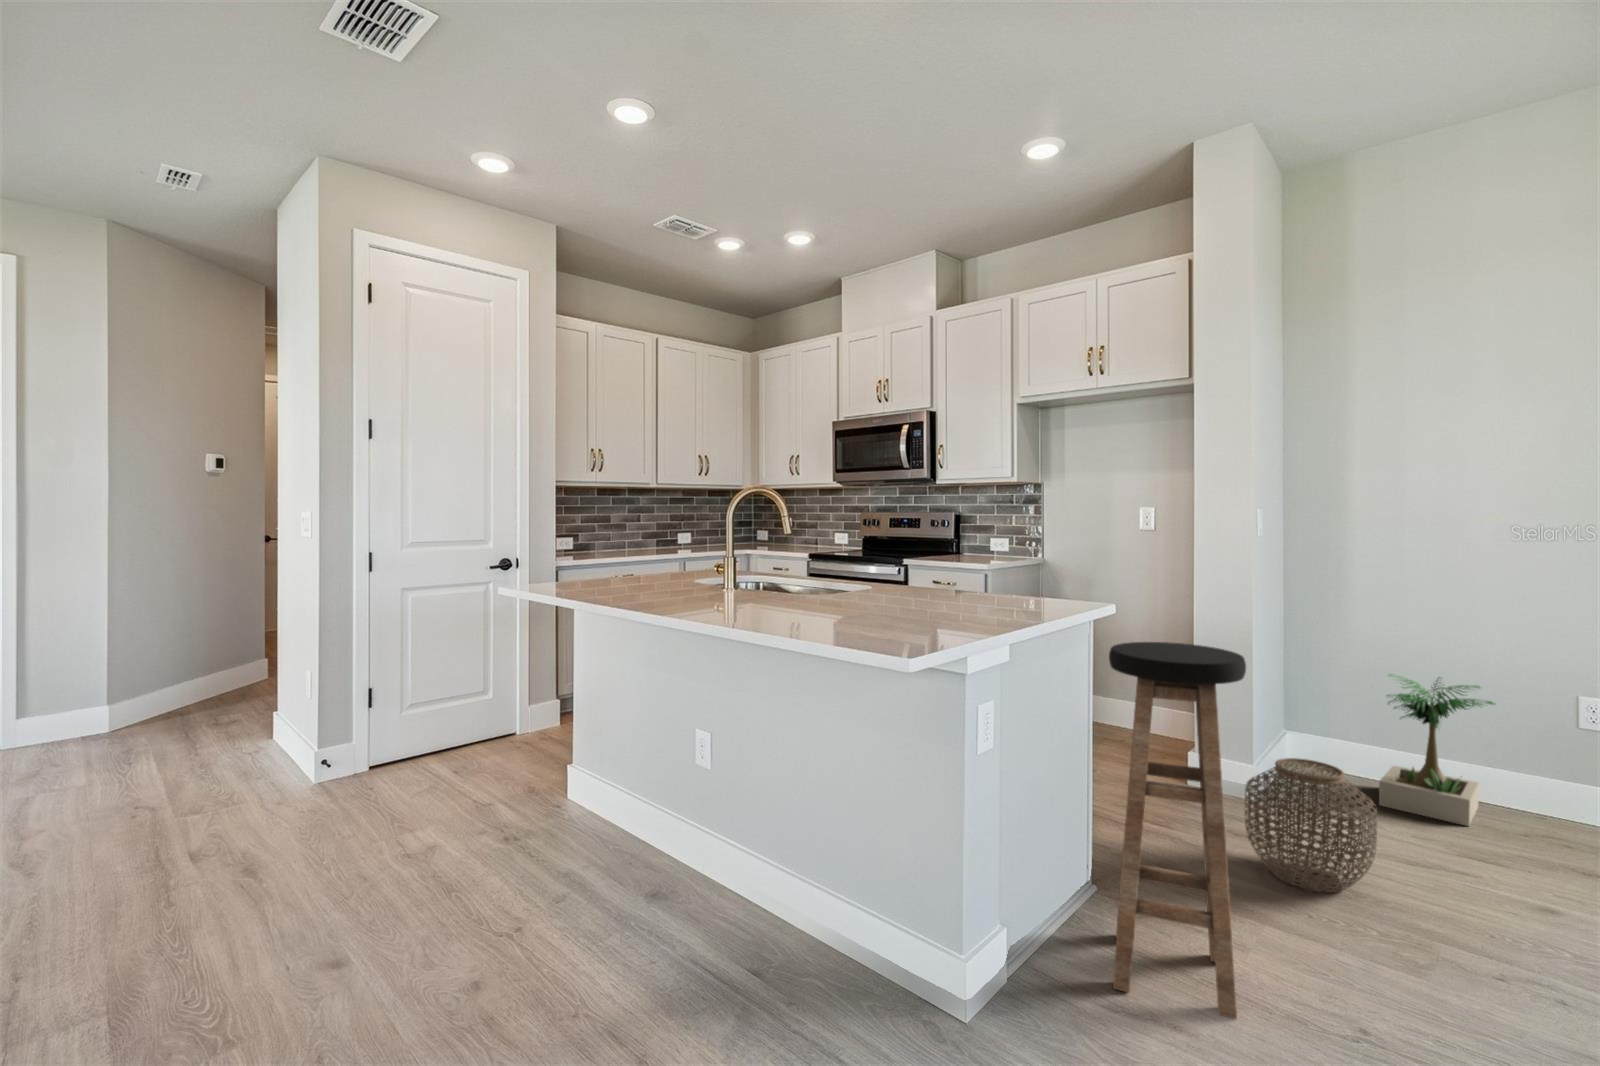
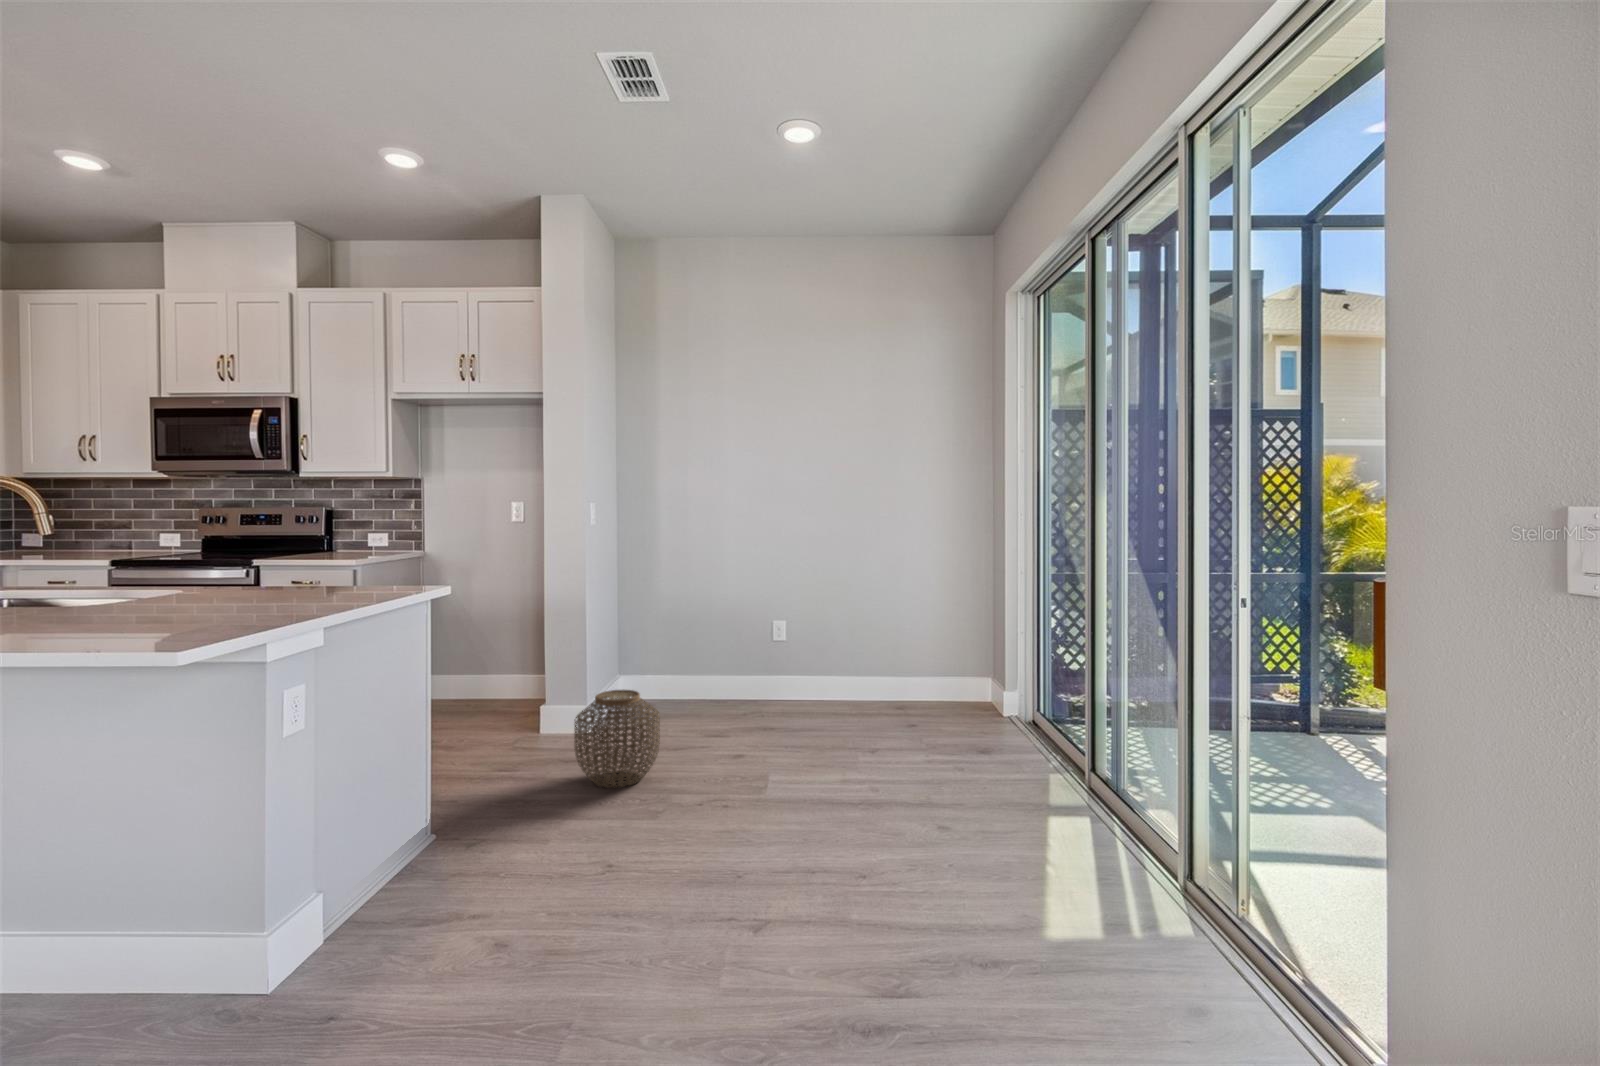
bar stool: present [1109,642,1246,1019] -> none [433,603,546,912]
potted plant: present [1379,674,1495,826] -> none [678,620,747,720]

